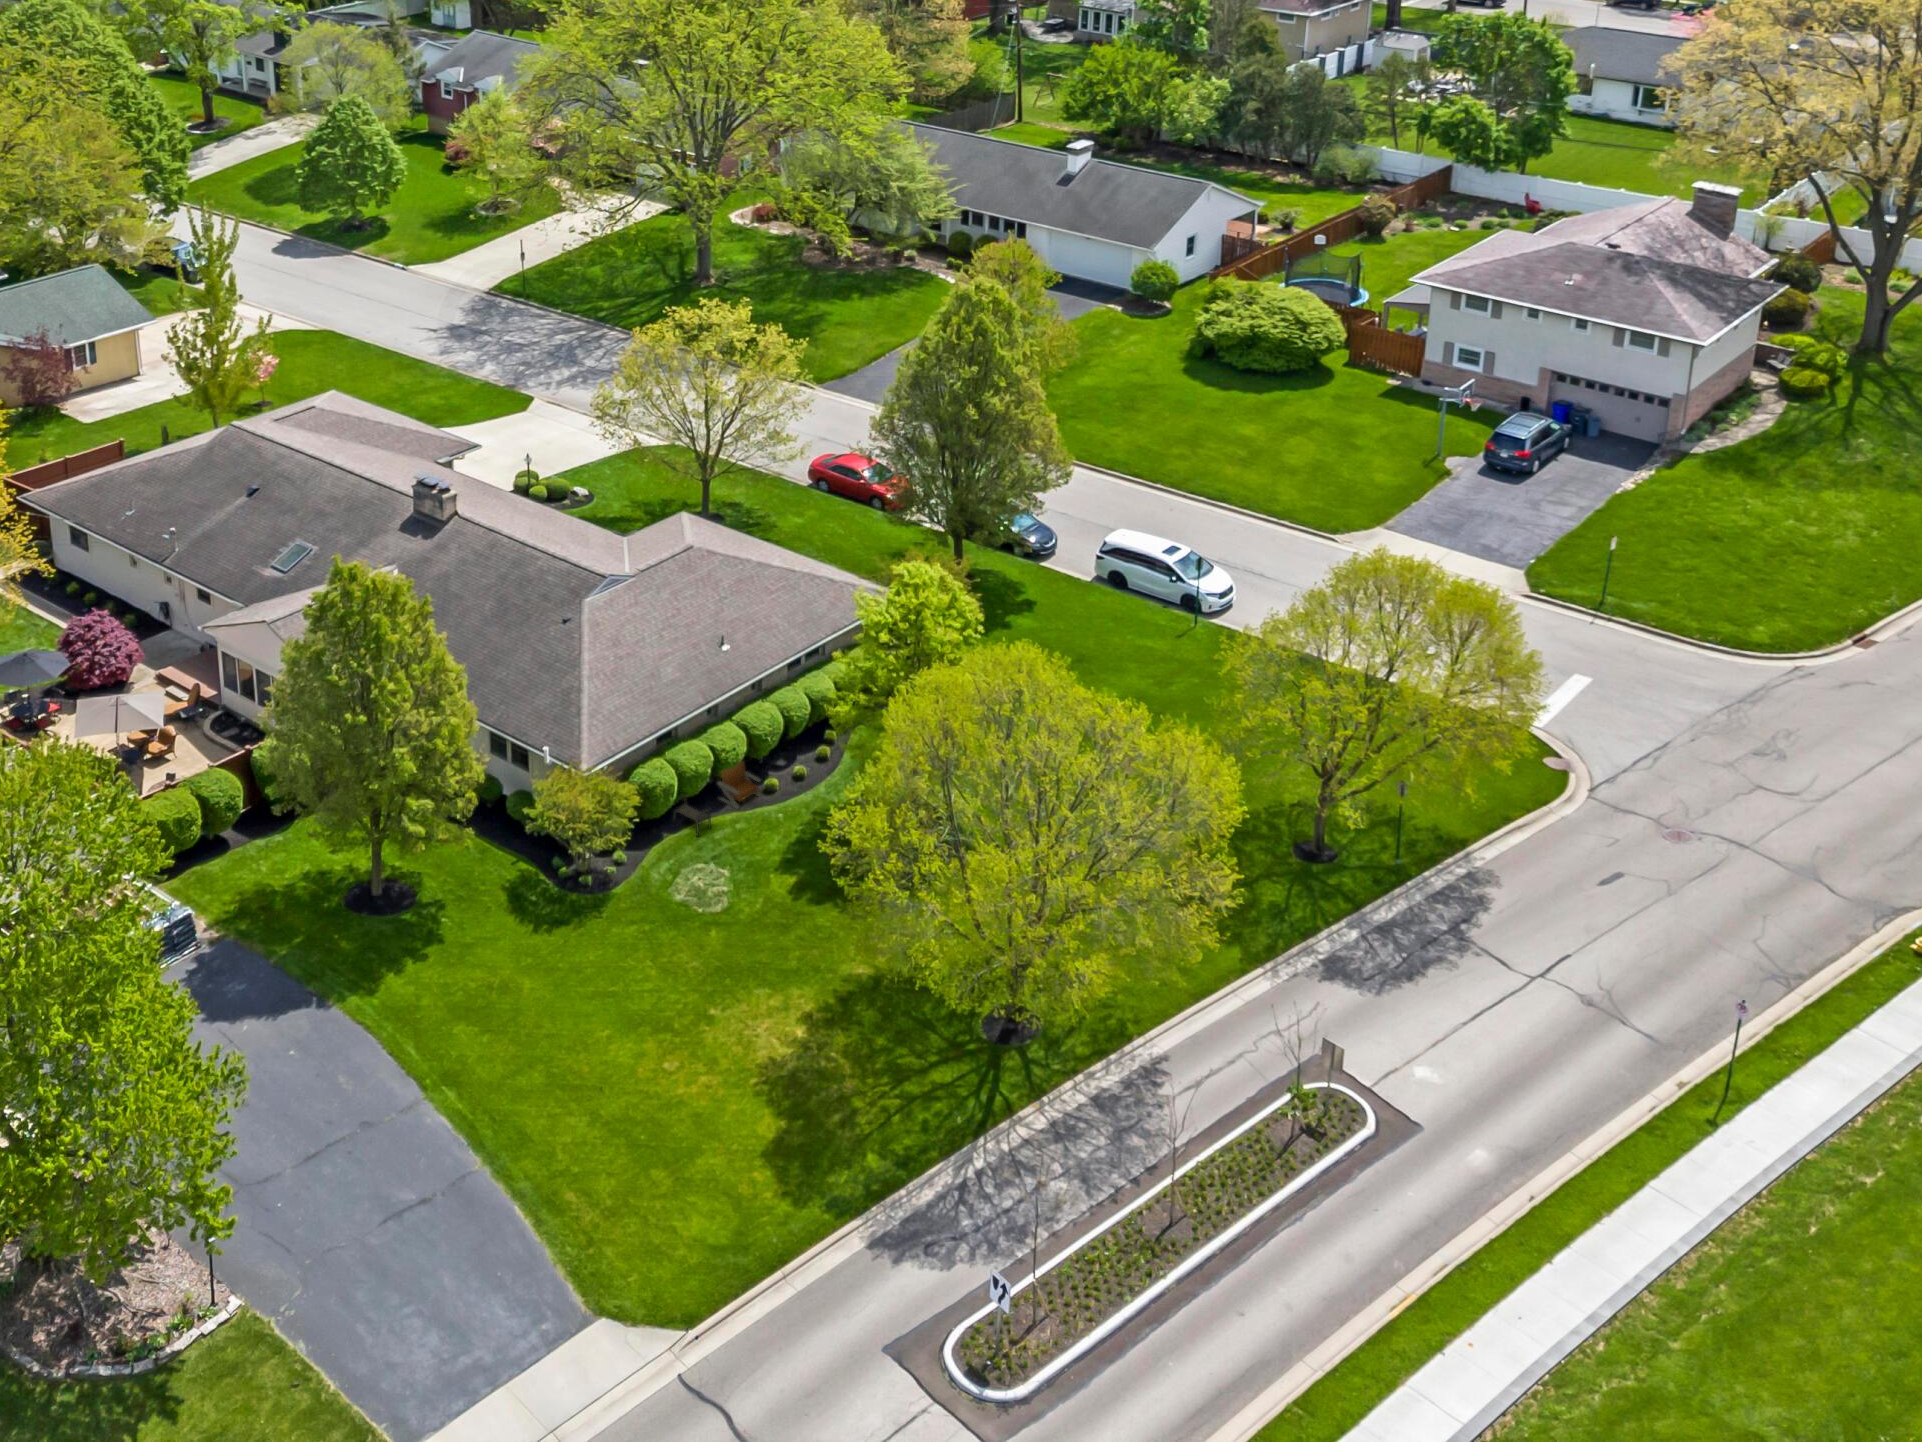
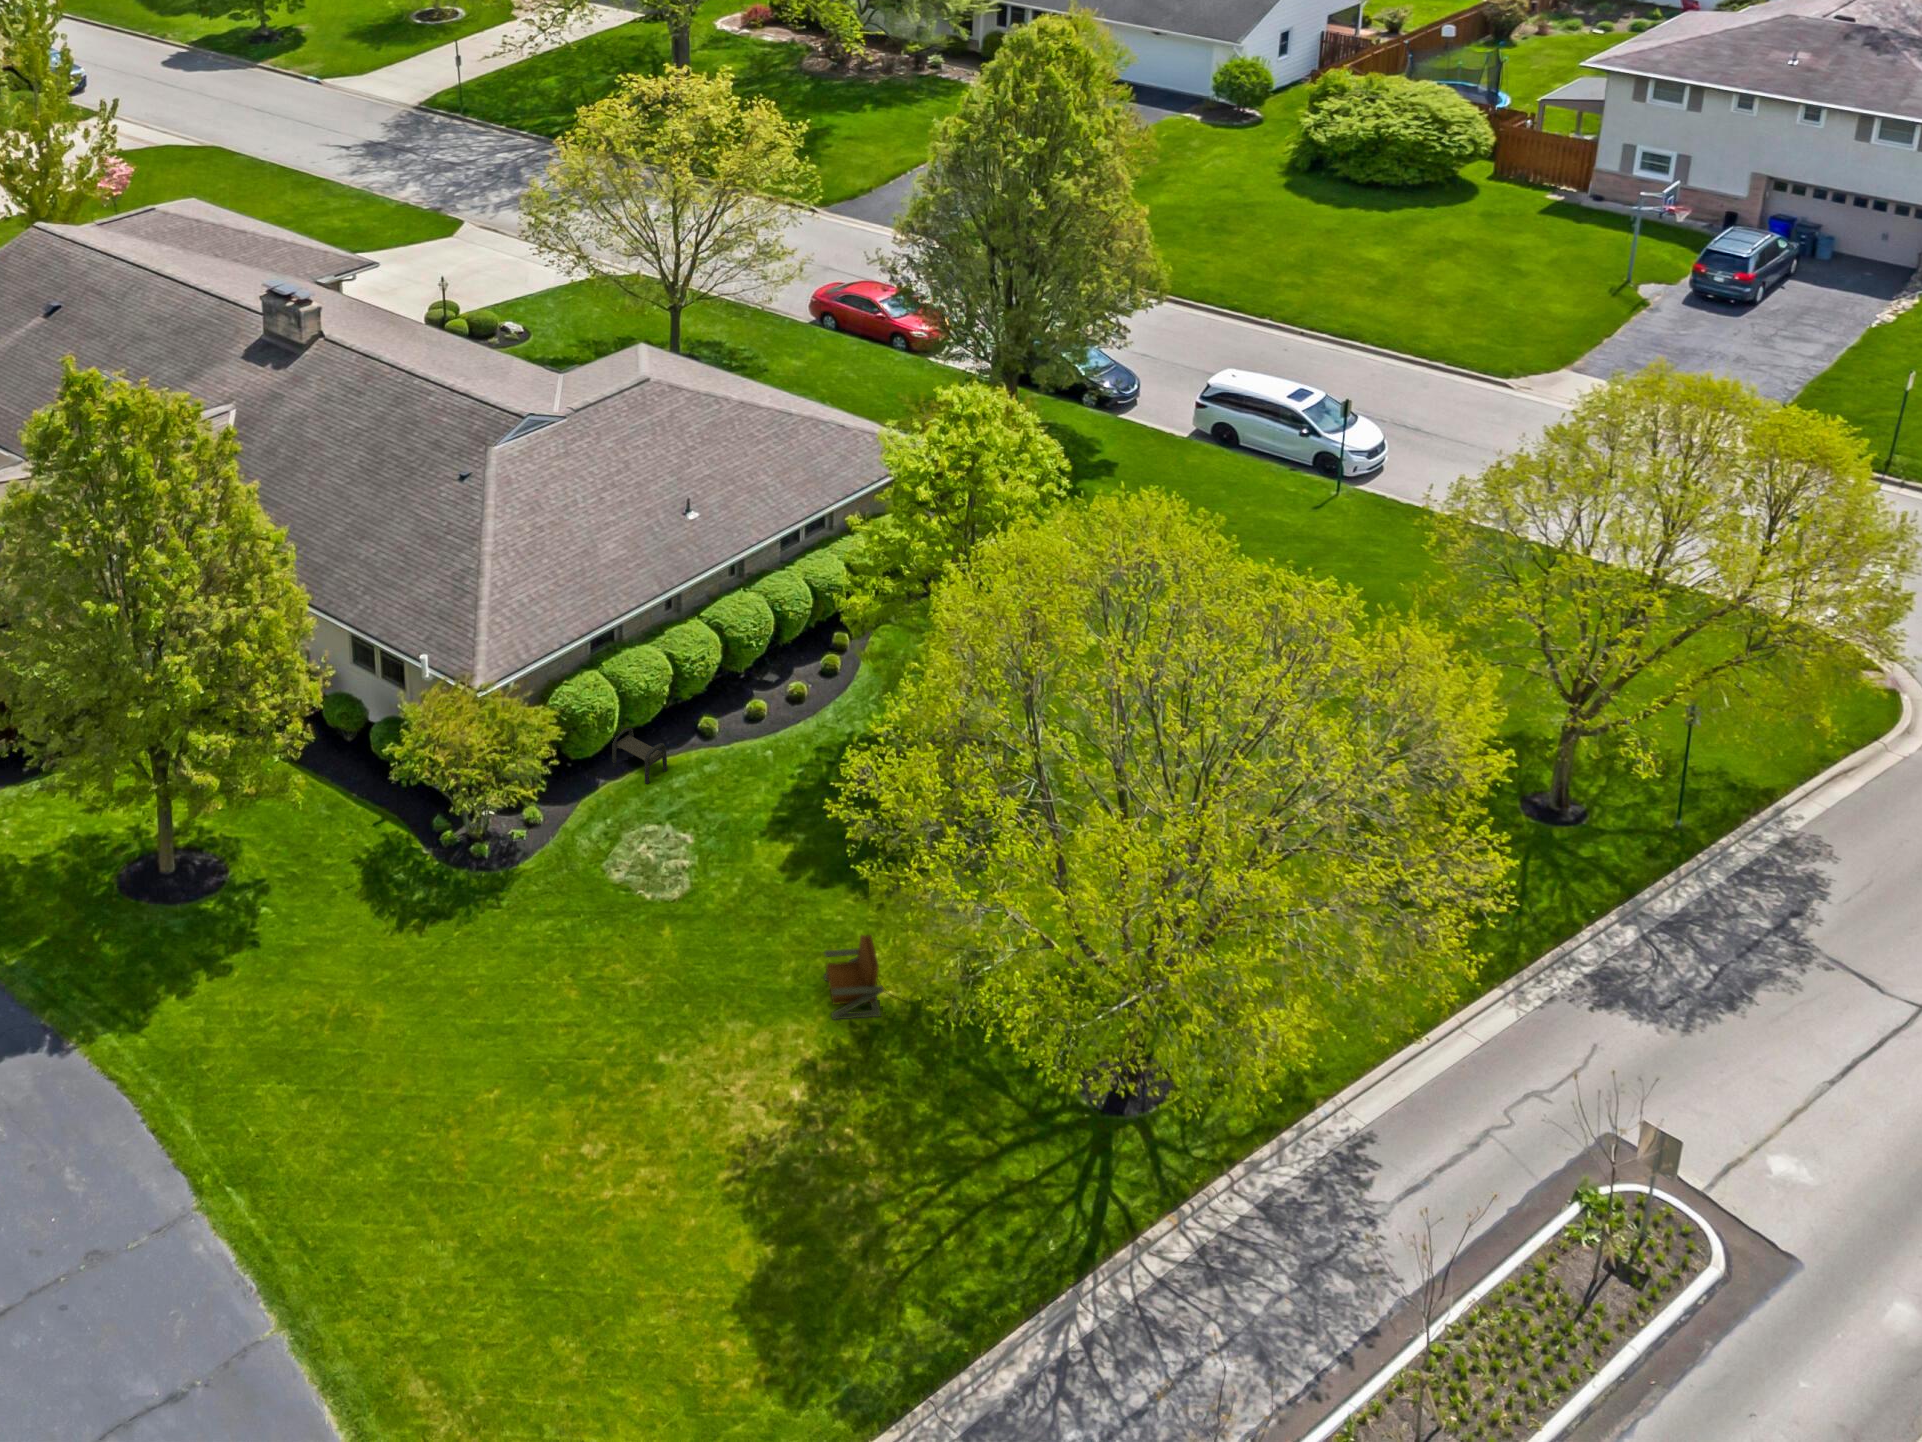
lounge chair: present [718,762,761,809] -> present [824,935,884,1020]

